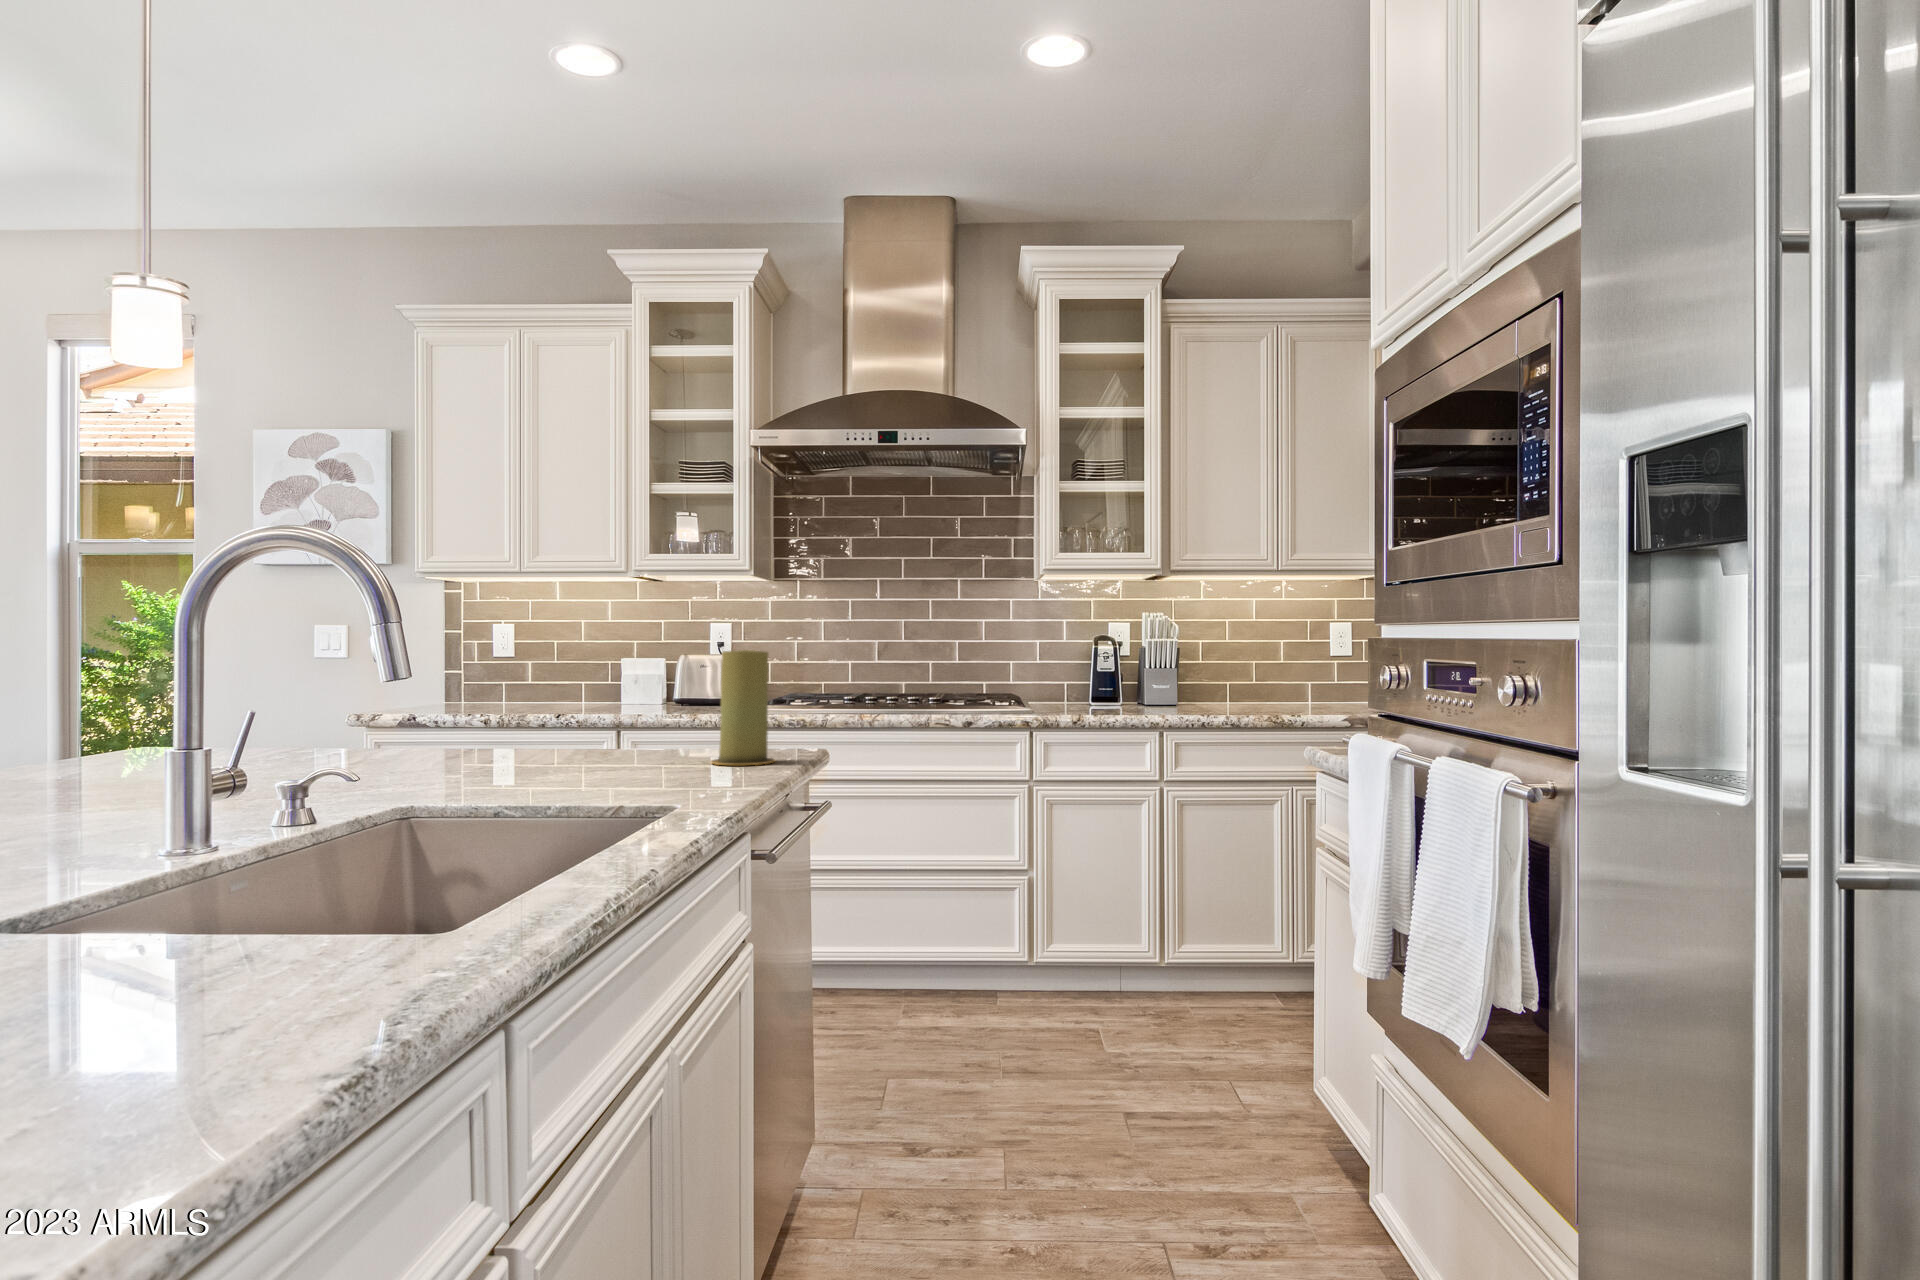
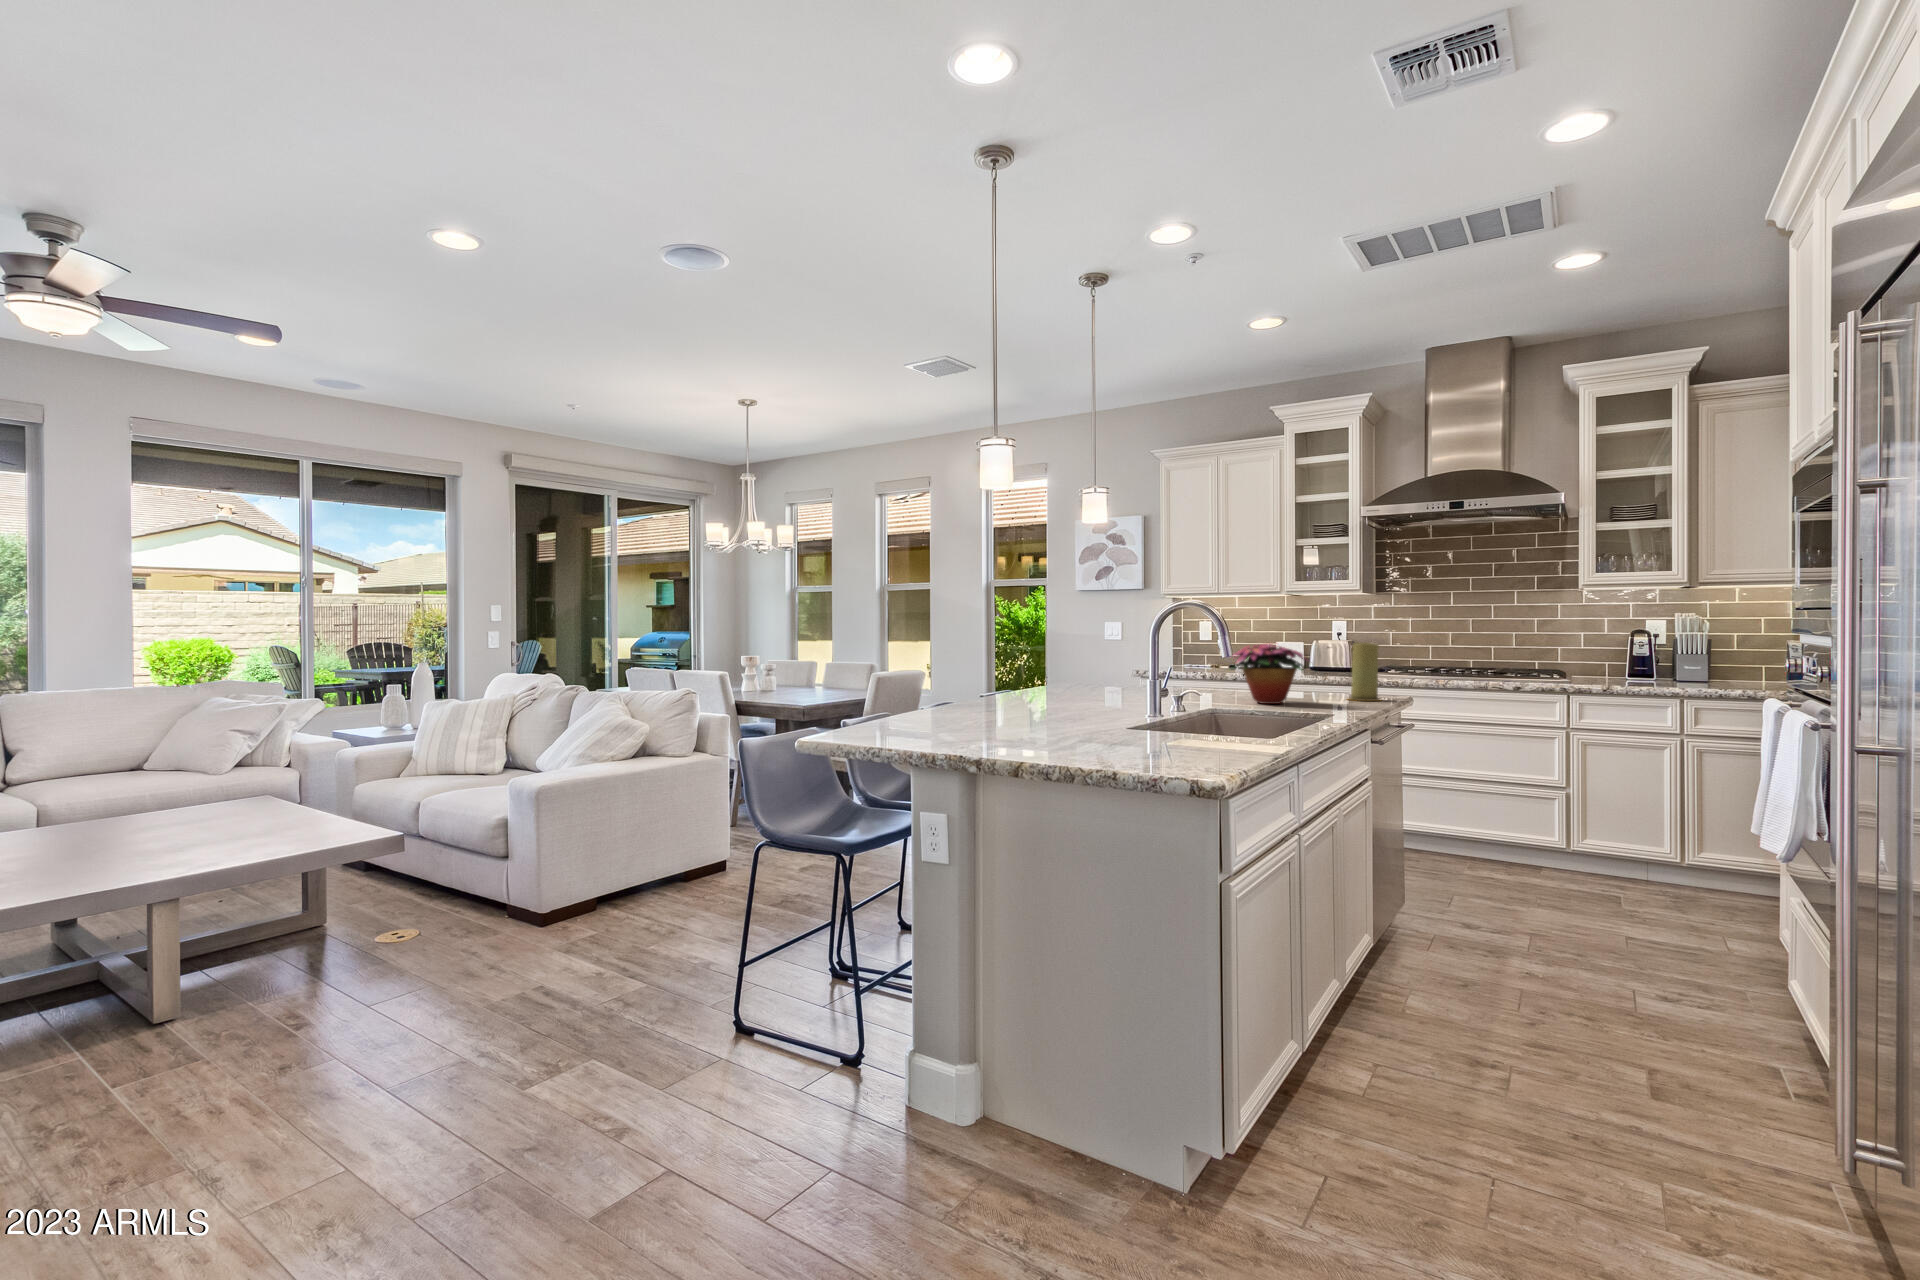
flower arrangement: none [427,648,642,787] -> present [1233,643,1303,704]

